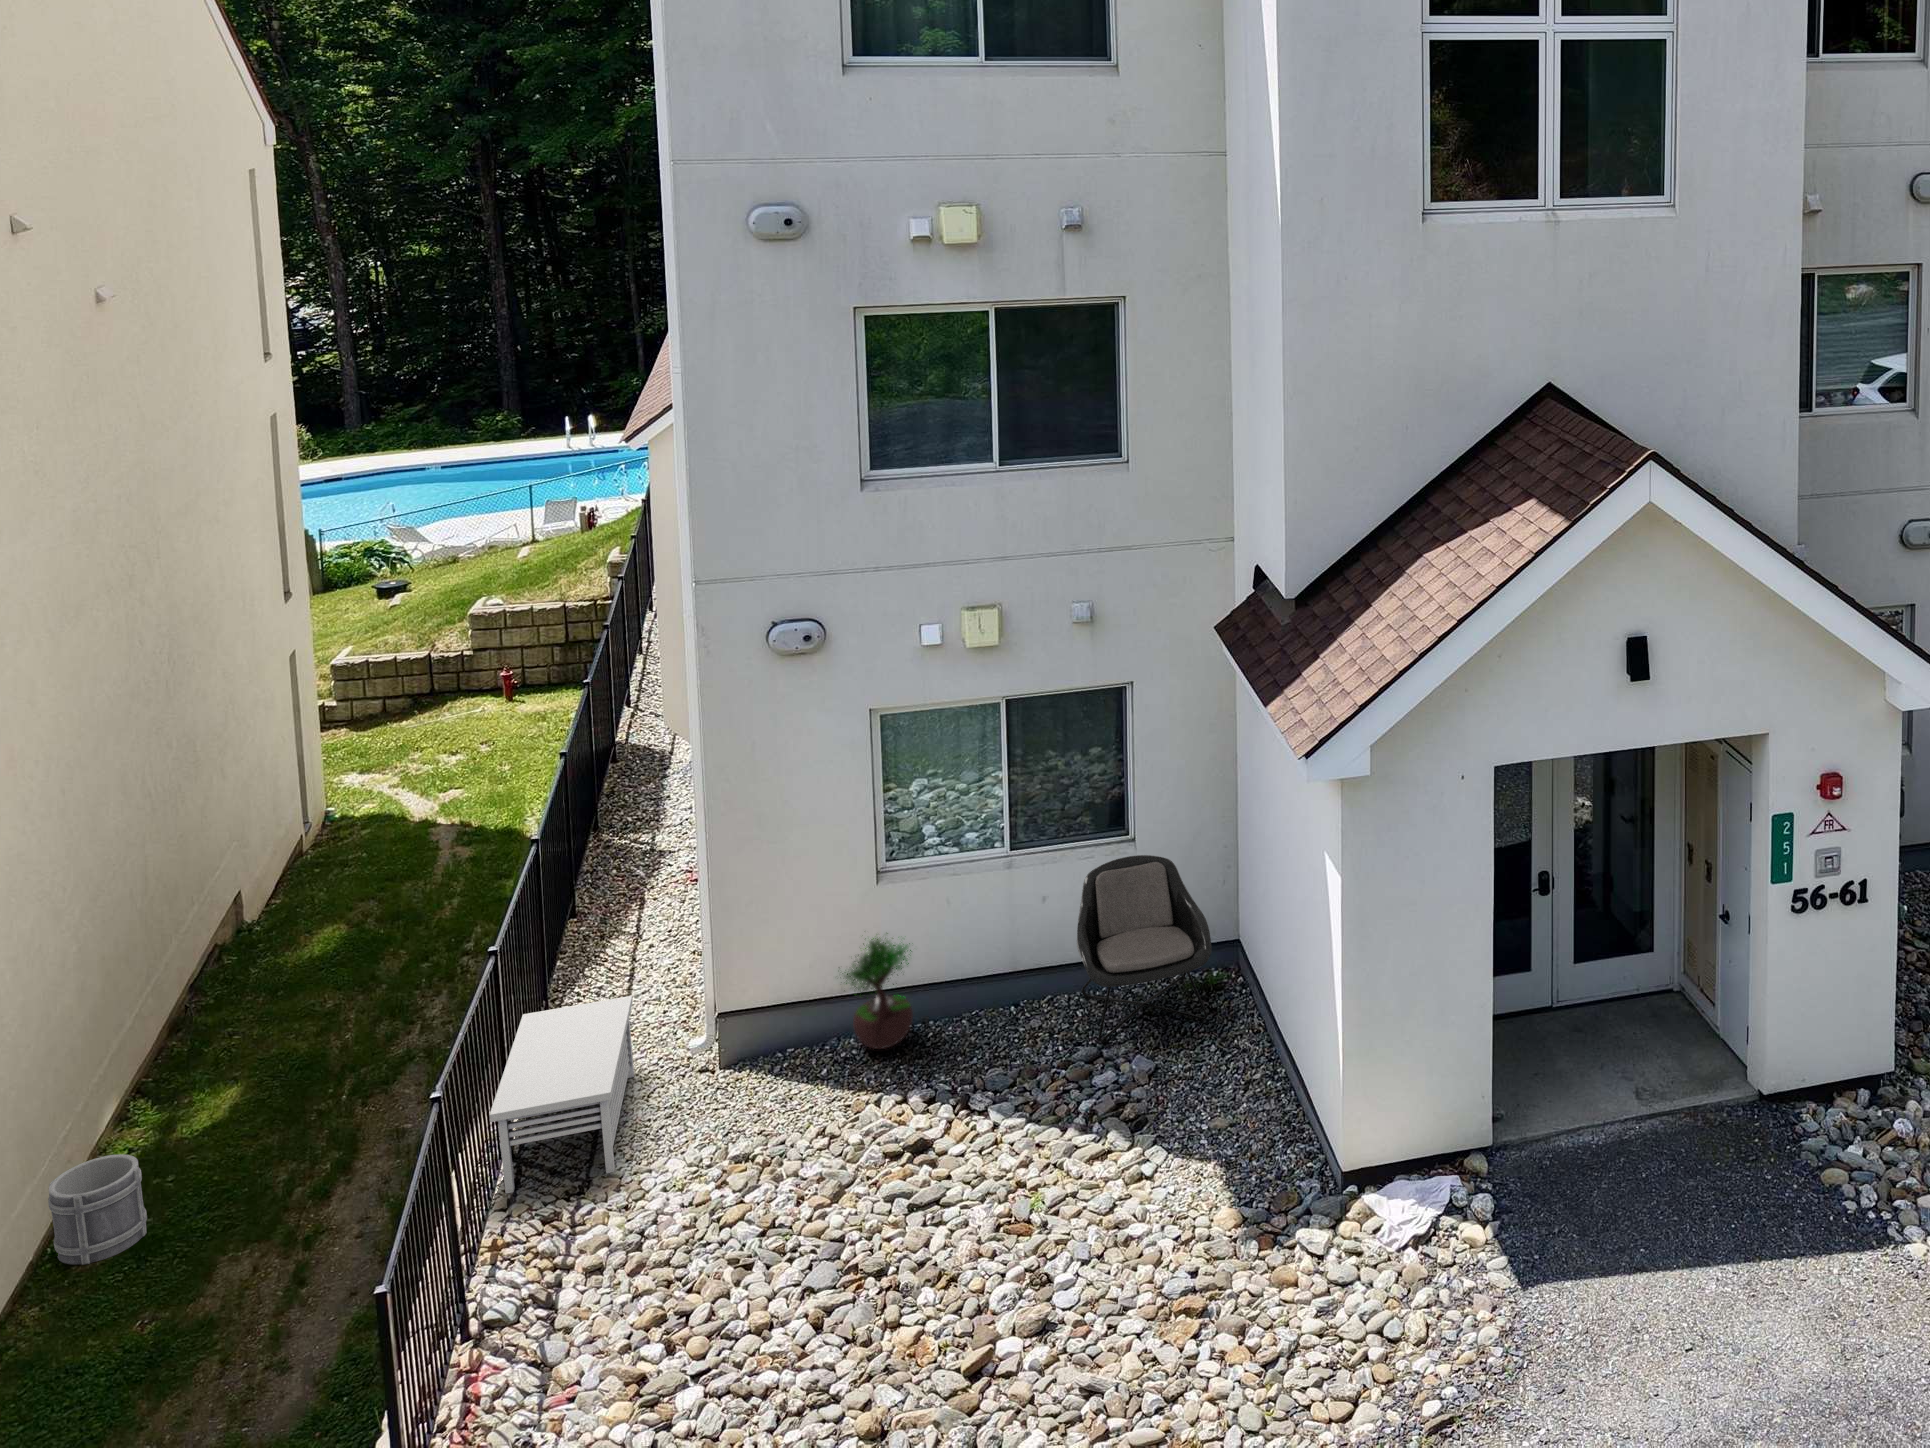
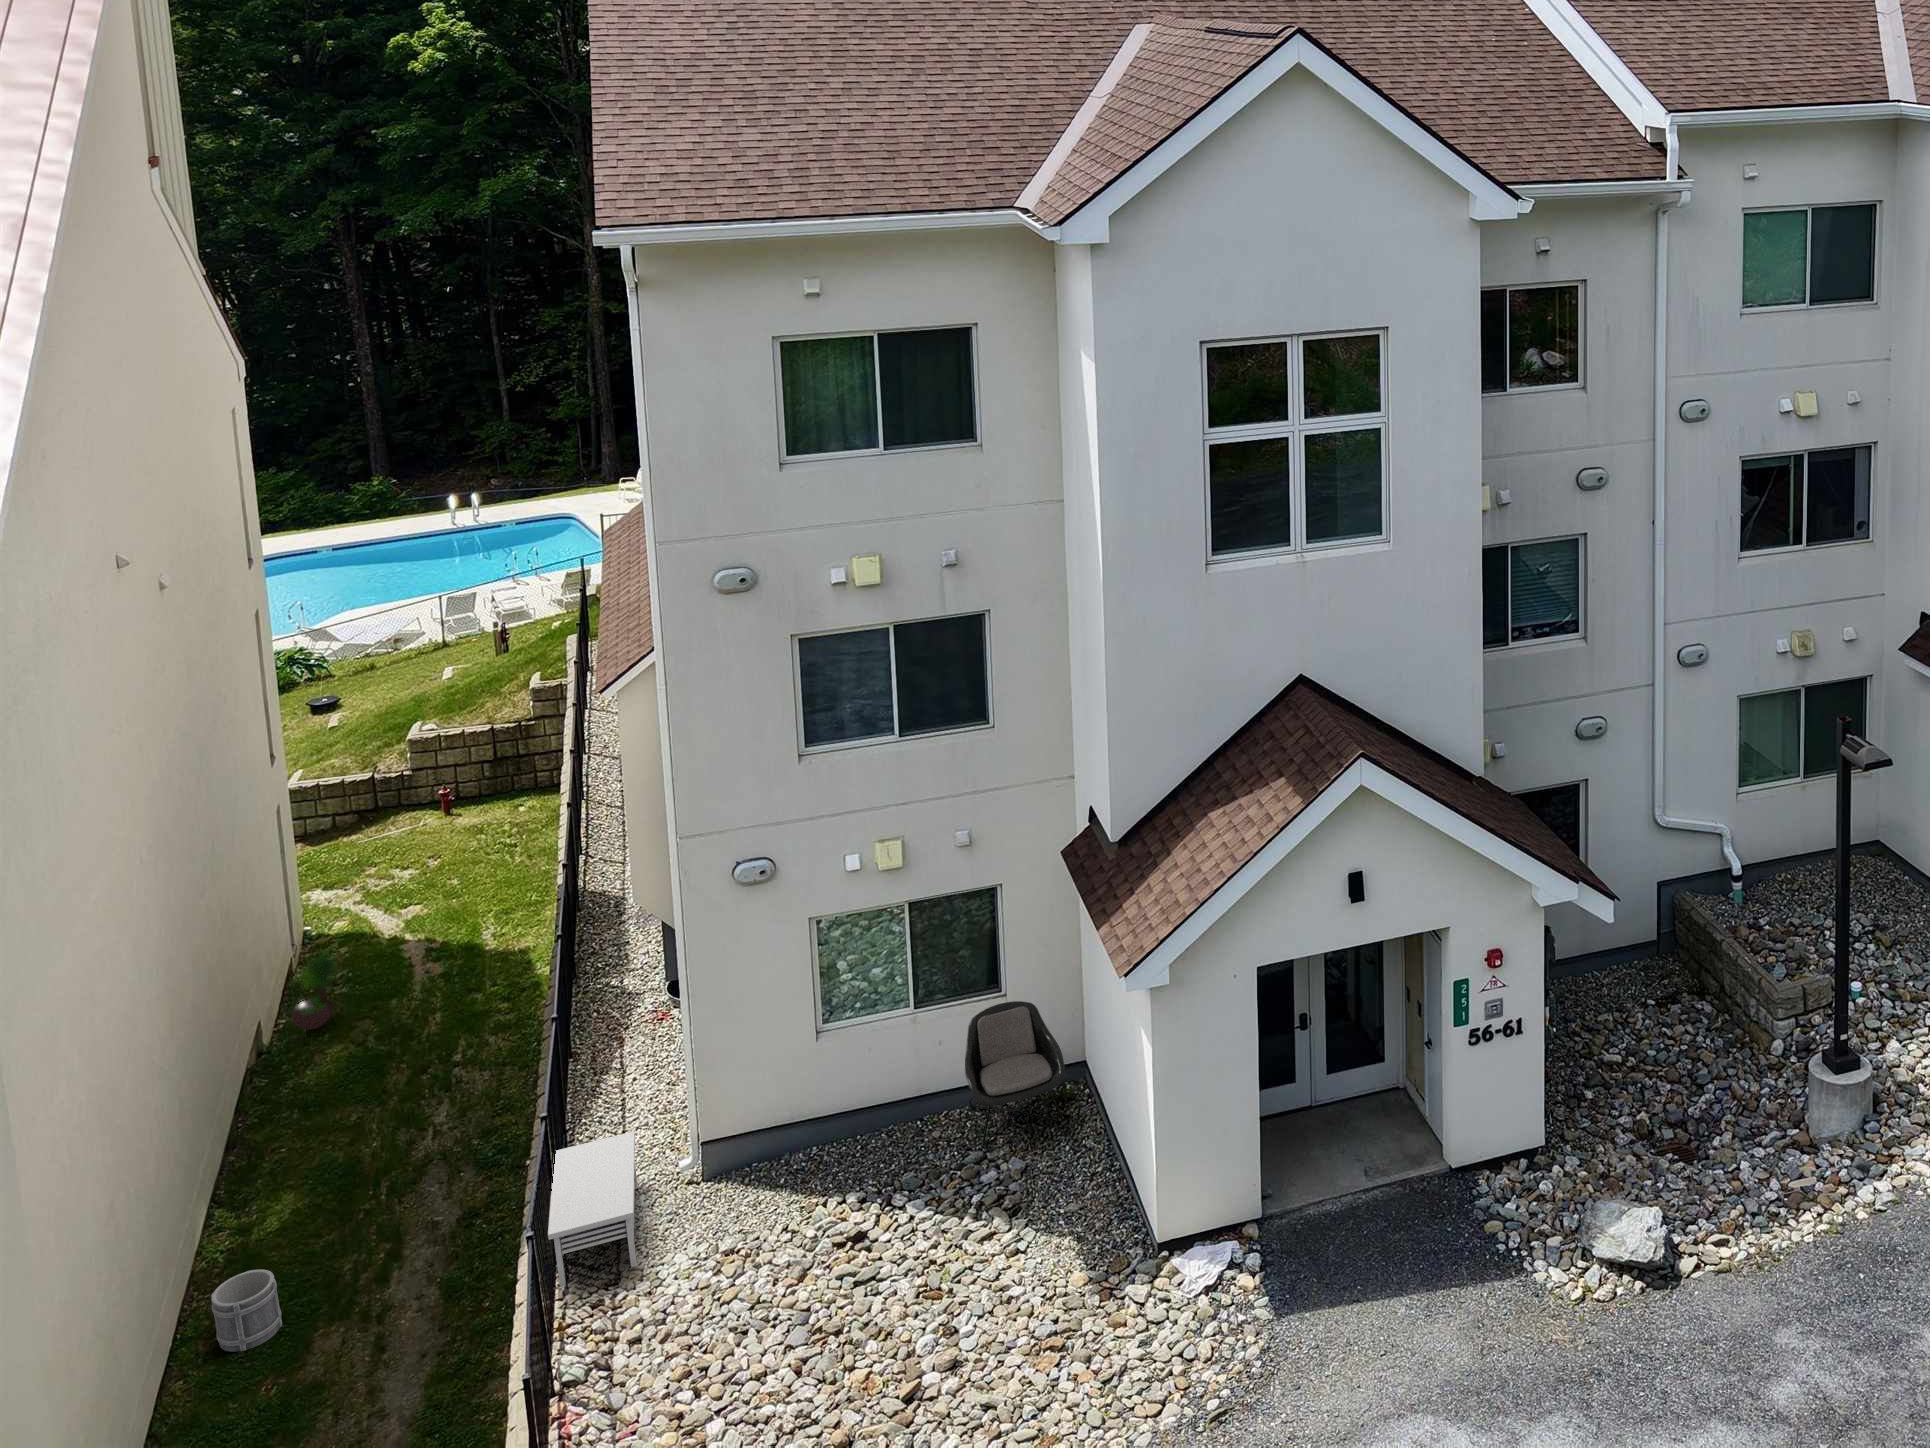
potted tree: present [842,933,913,1049] -> present [291,951,338,1030]

